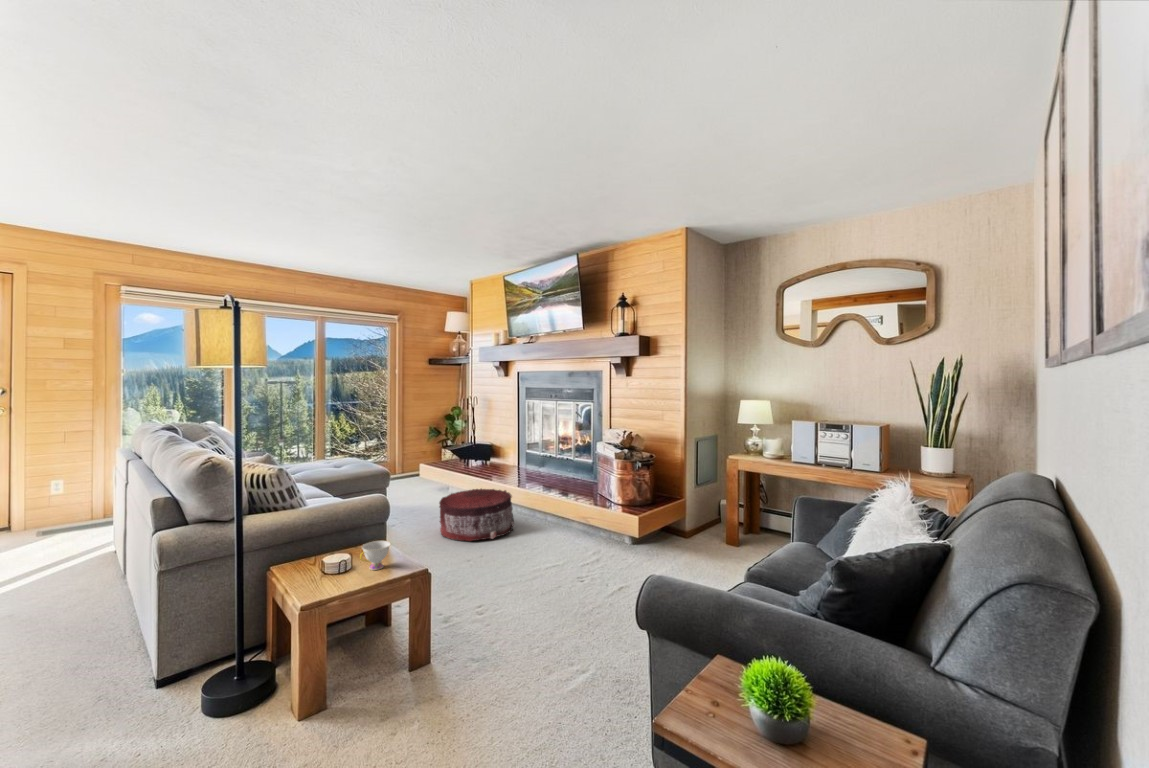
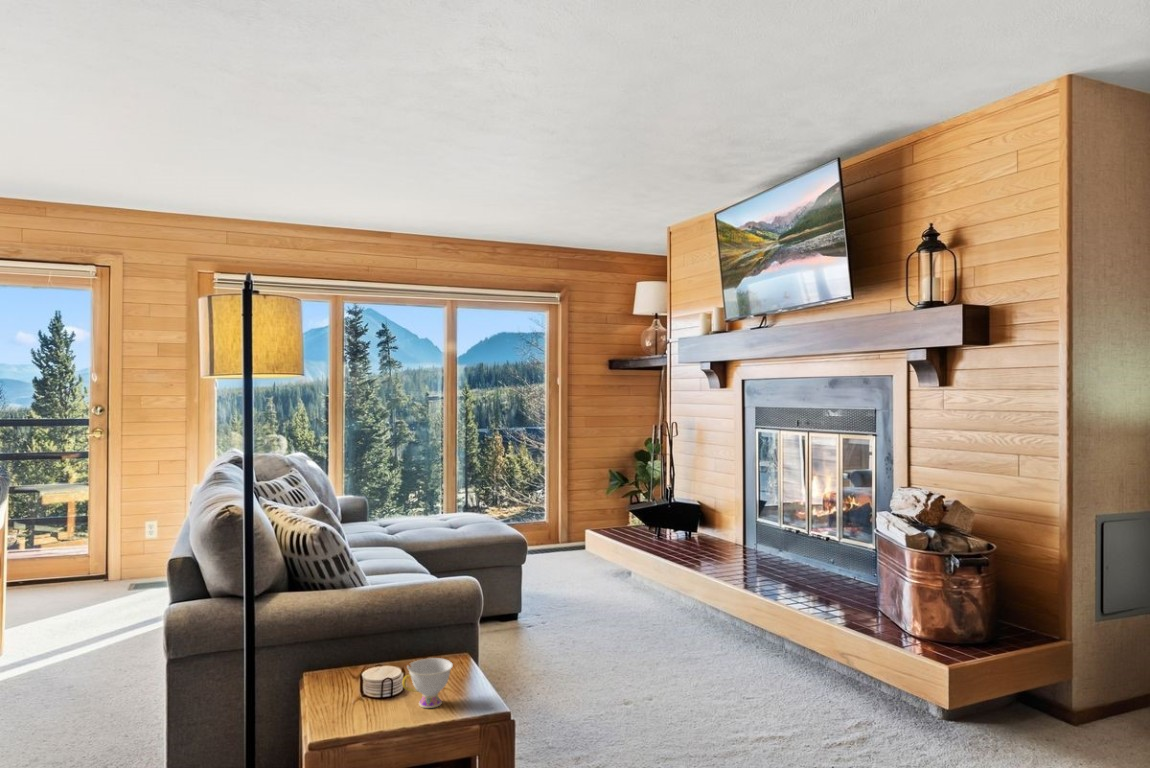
pouf: present [439,489,514,541] -> none [591,577,717,670]

